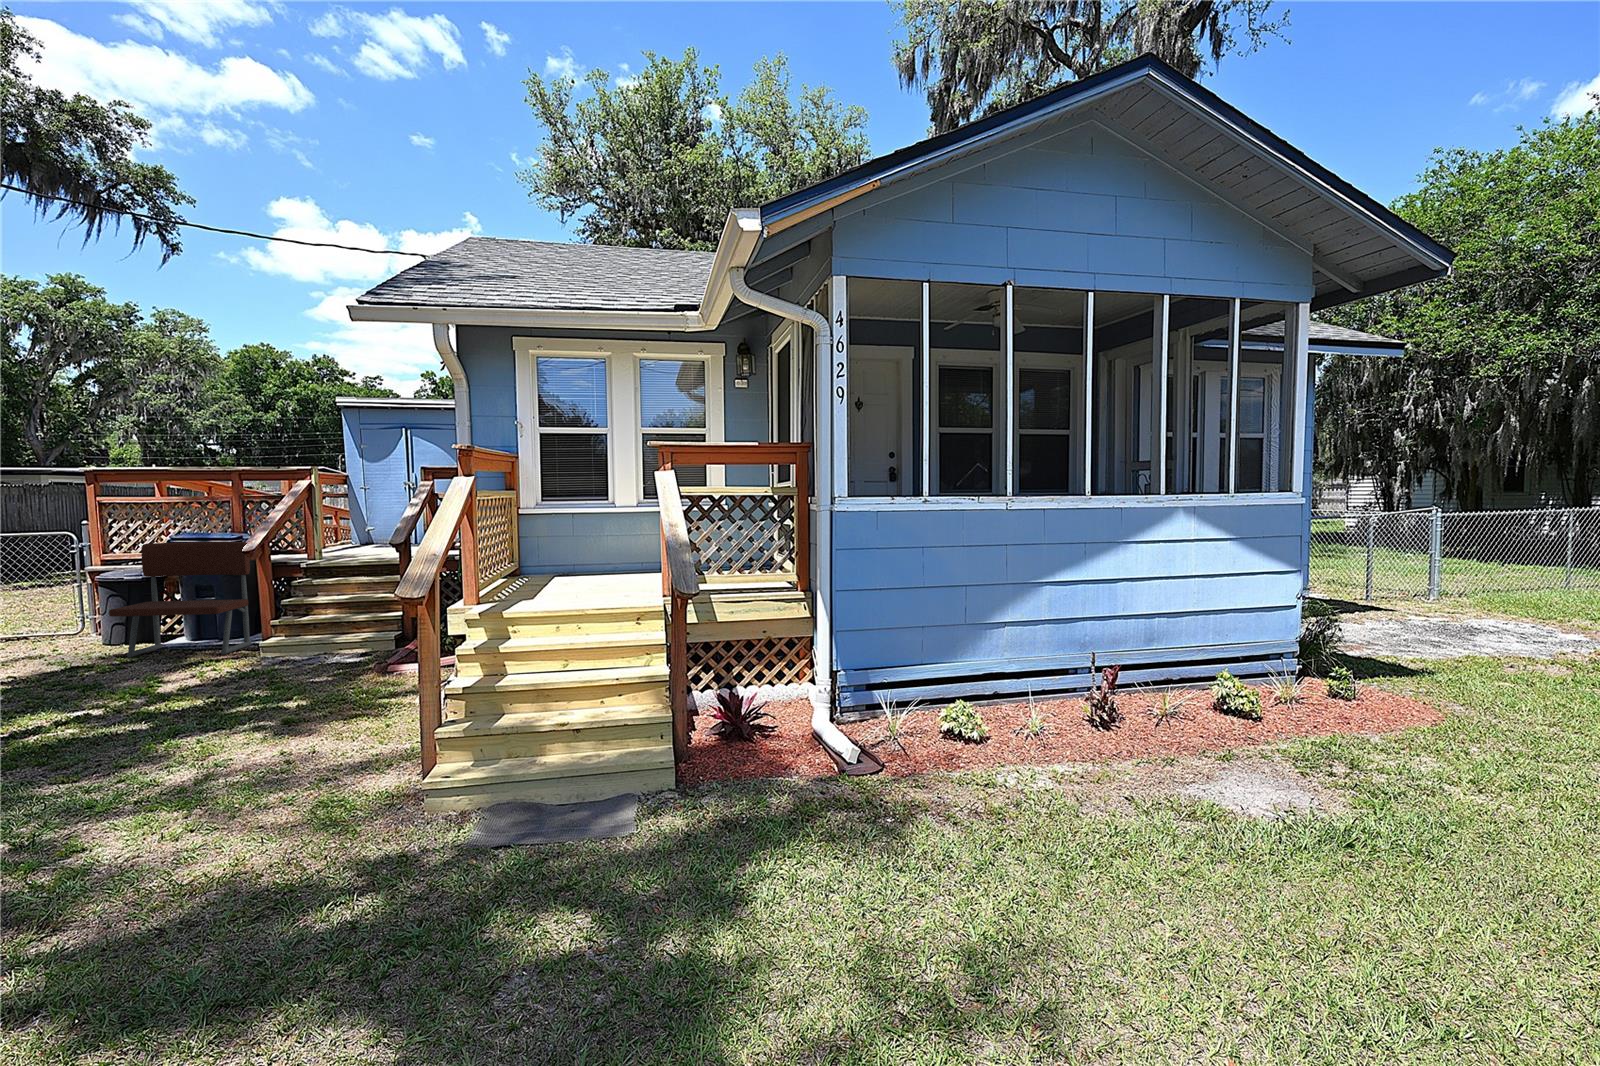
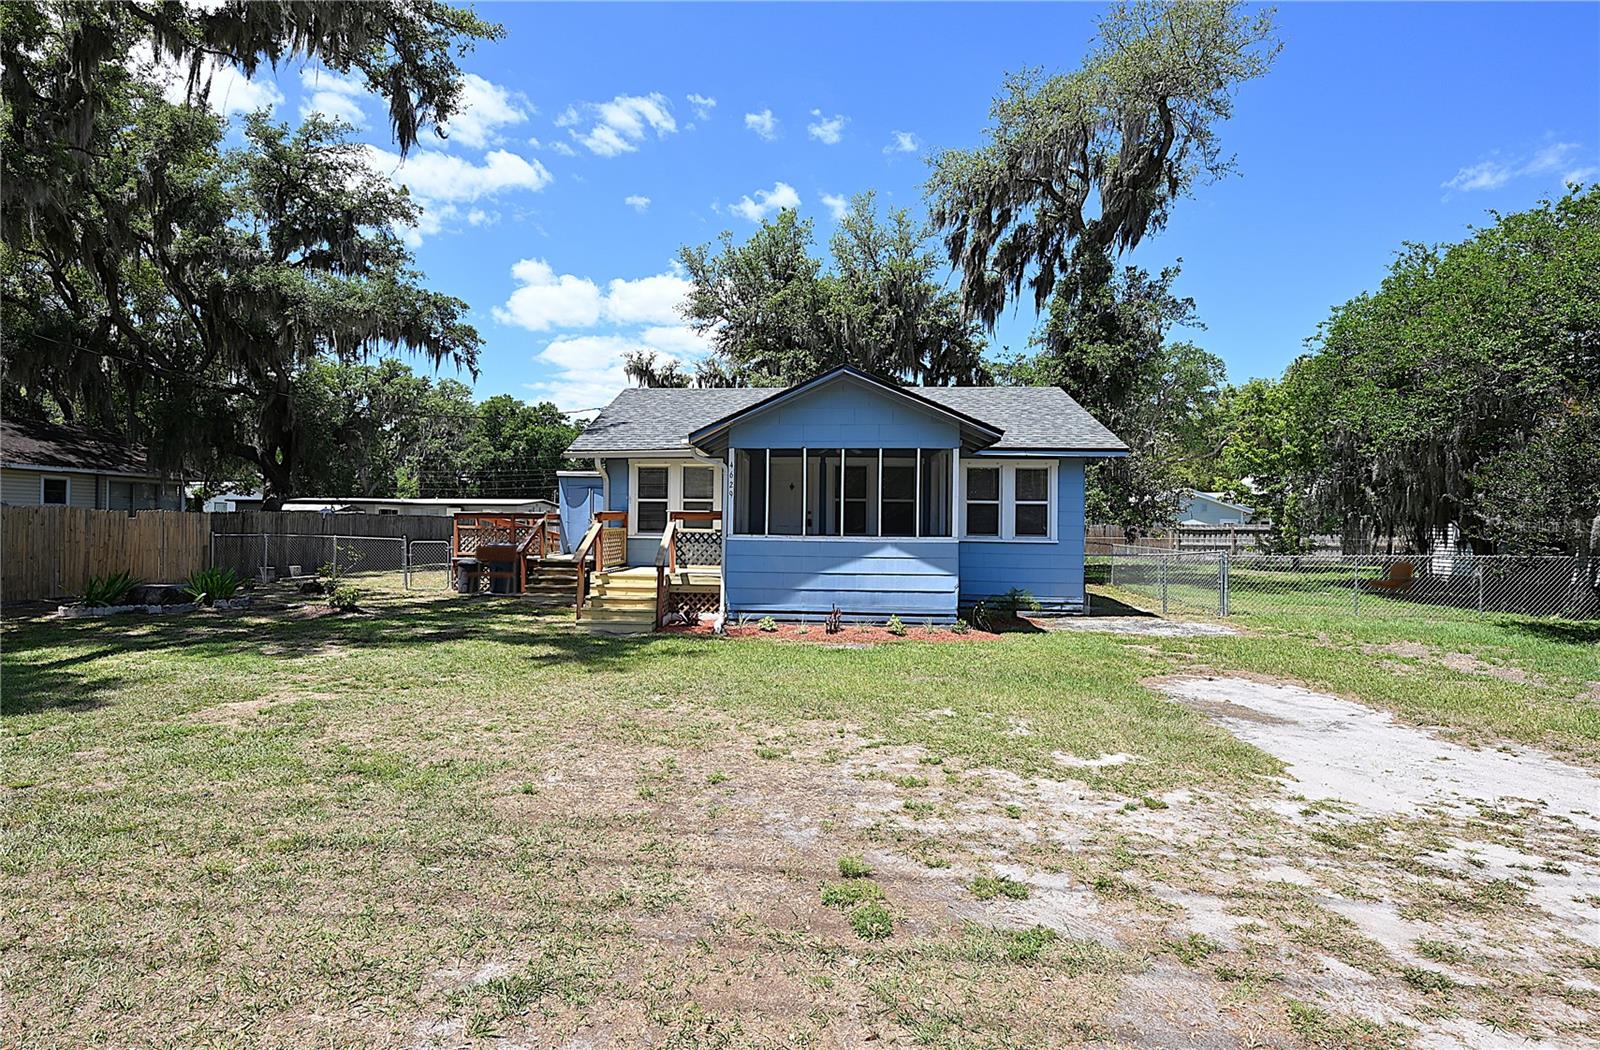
lounge chair: none [1471,520,1552,565] -> present [1366,561,1418,597]

